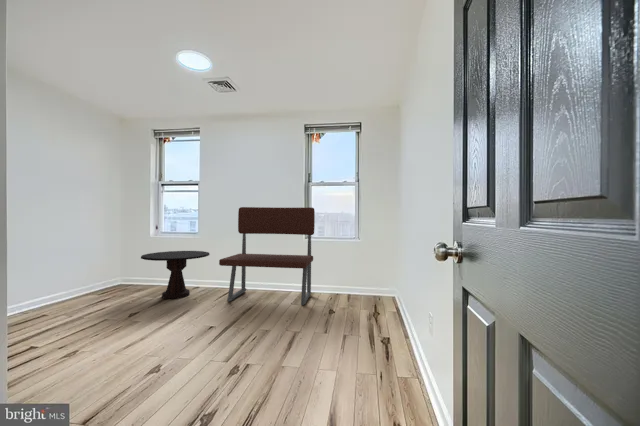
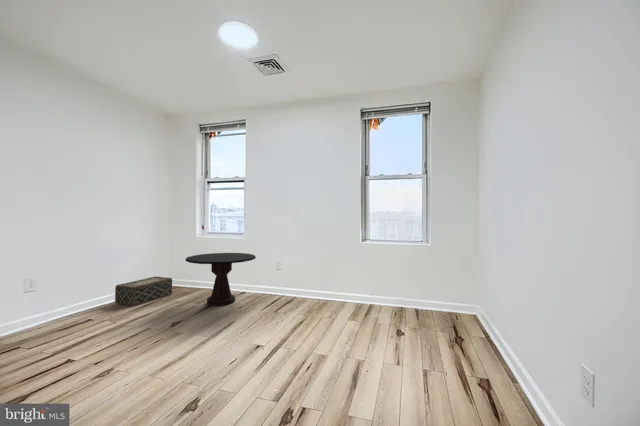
bench: present [219,207,315,305] -> none [266,205,373,322]
woven basket: none [66,275,125,303] -> present [115,277,172,306]

